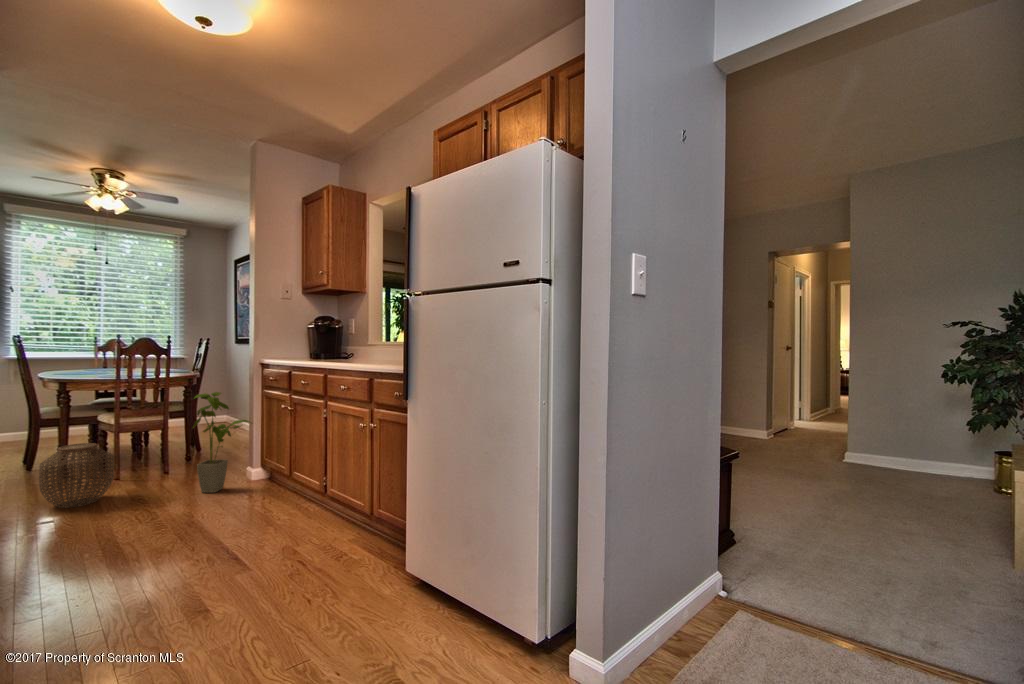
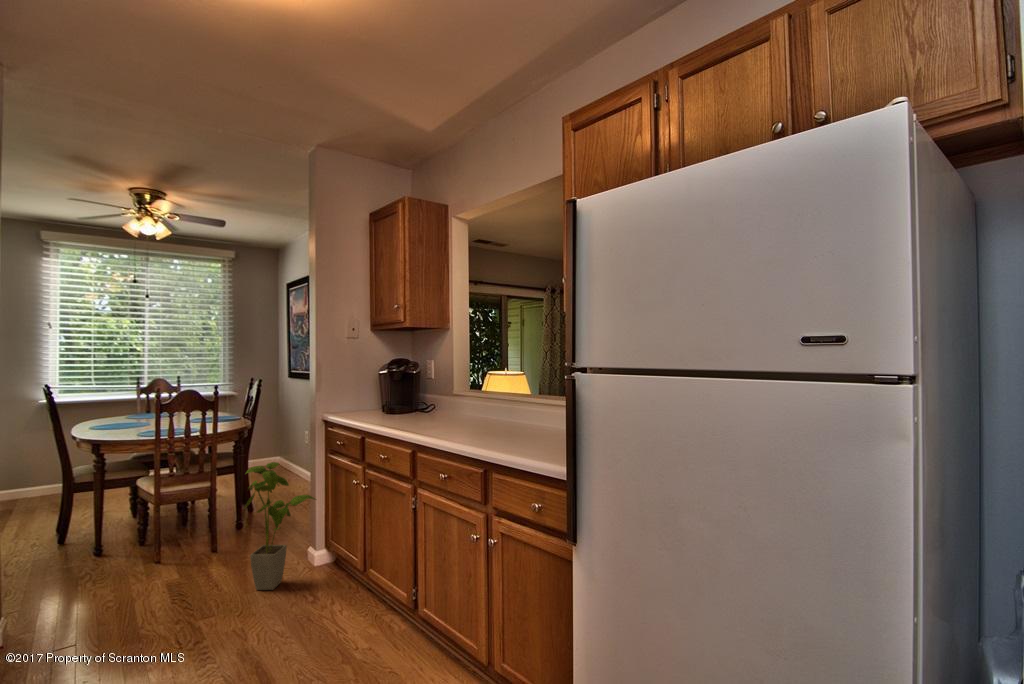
woven basket: present [39,443,114,508] -> none [60,531,151,619]

